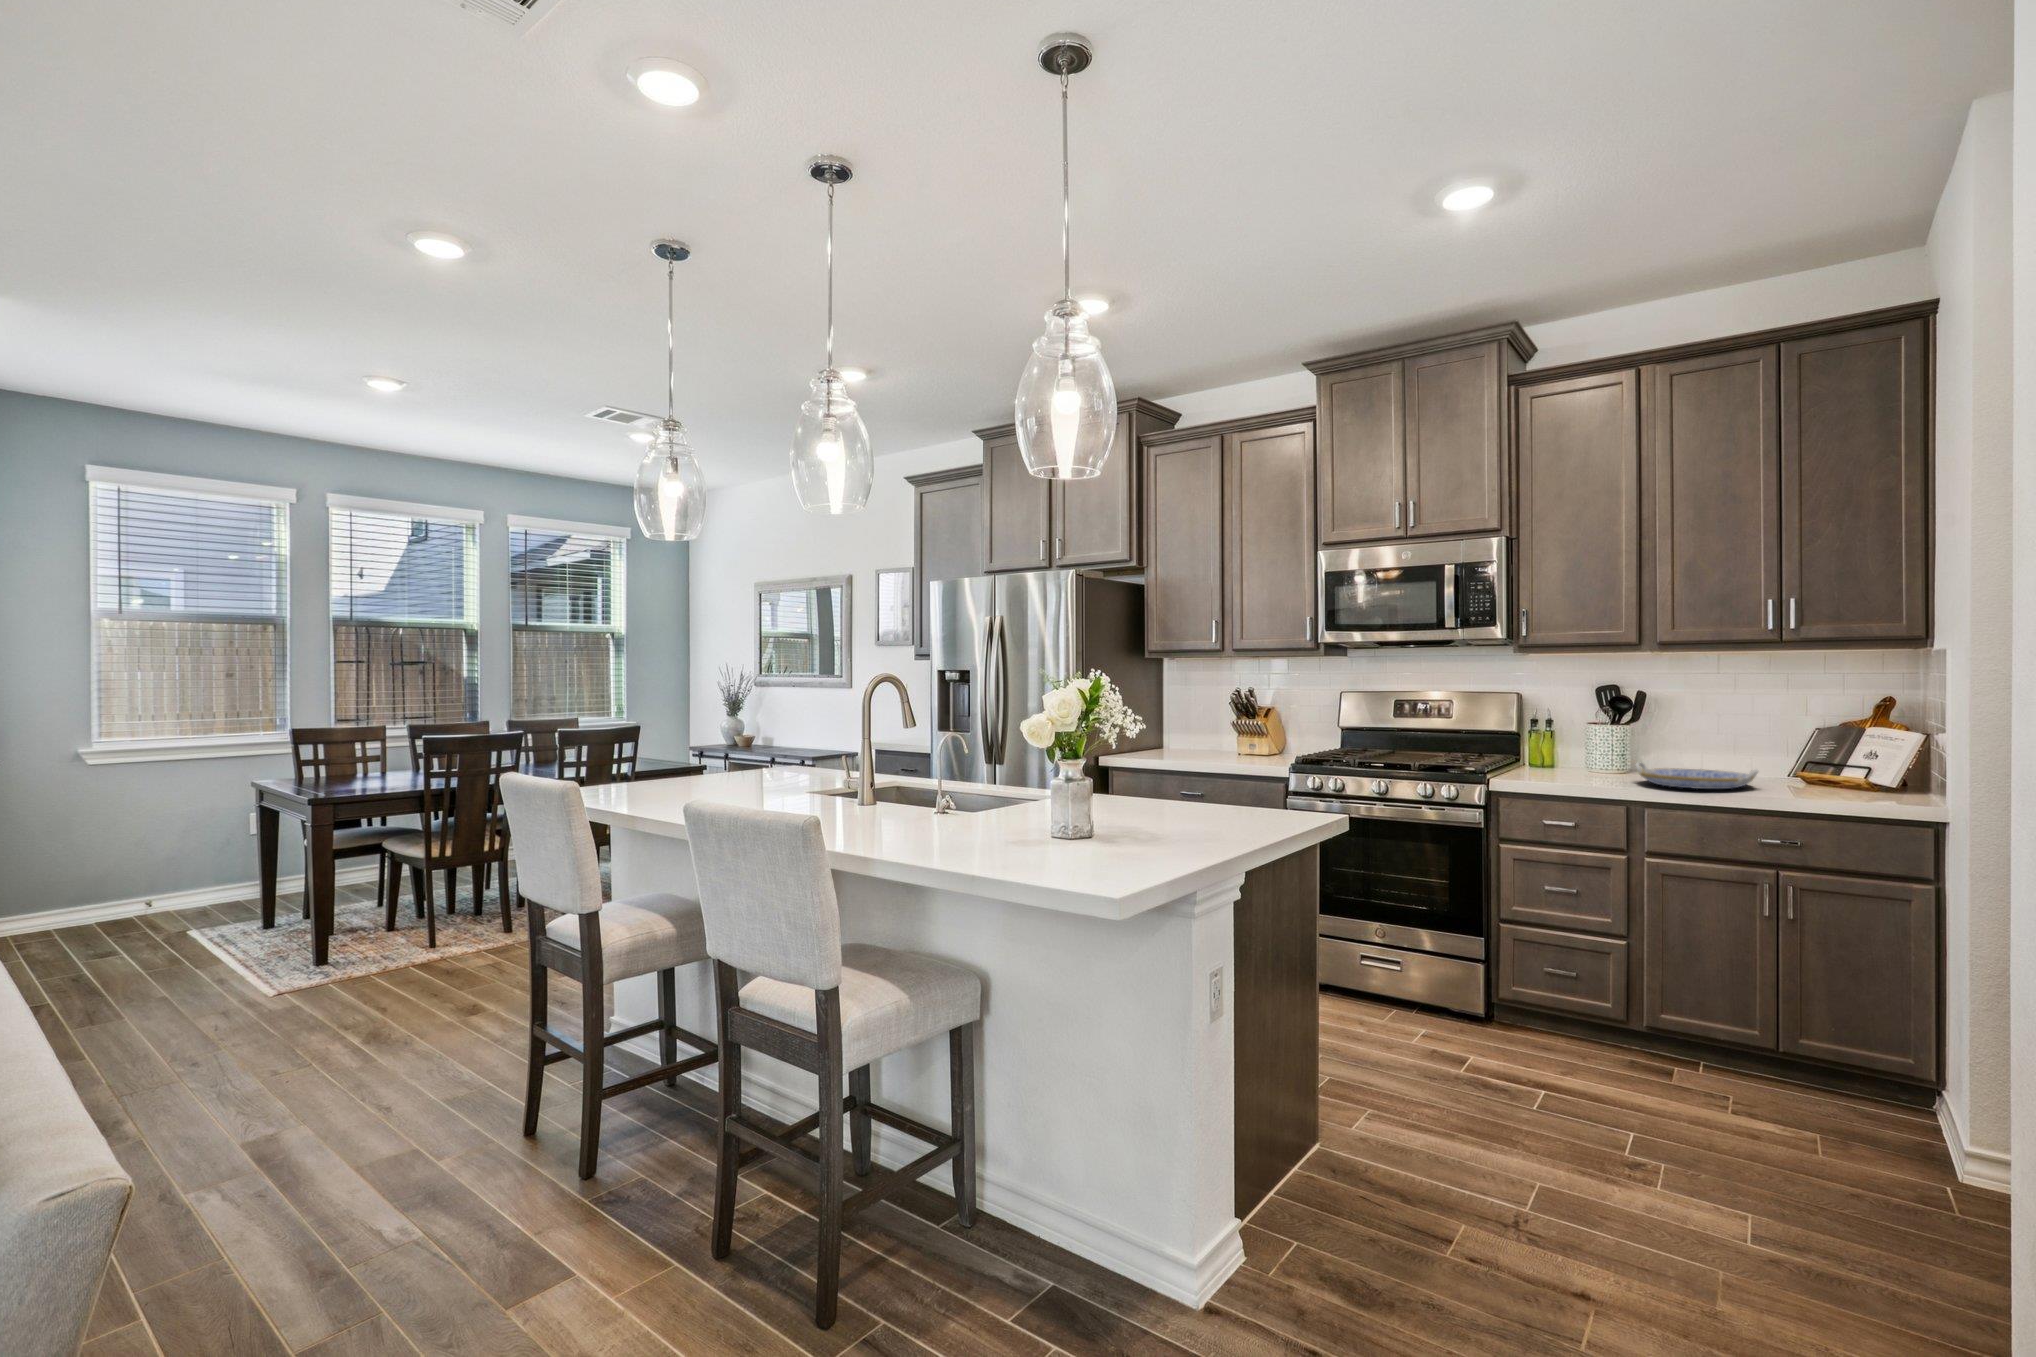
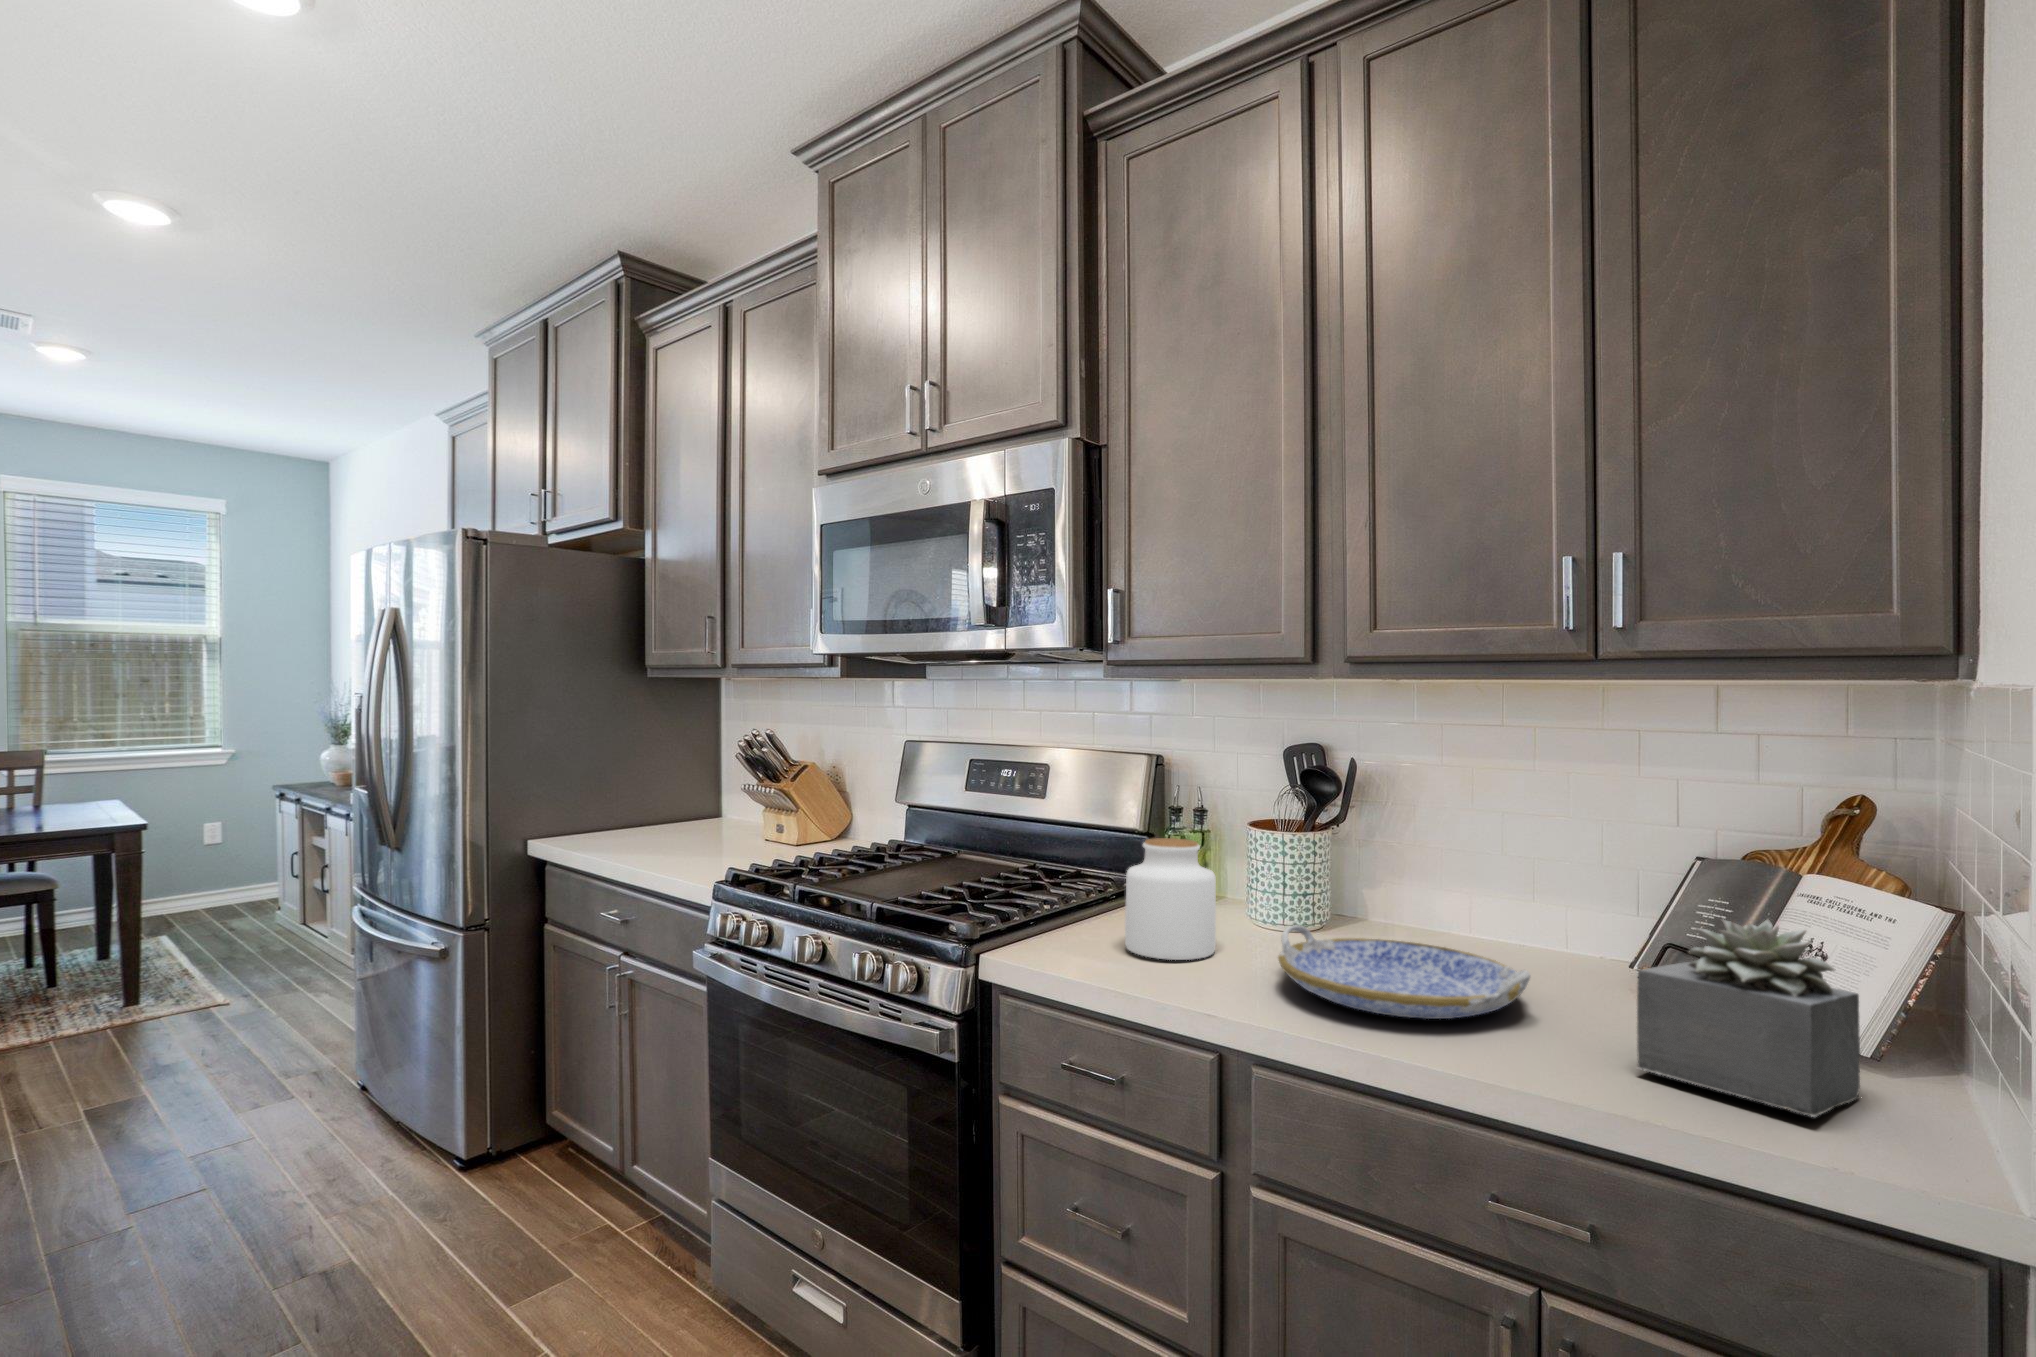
jar: none [1547,728,1594,781] -> present [1125,838,1216,960]
succulent plant: none [1810,738,1892,799] -> present [1637,919,1860,1117]

